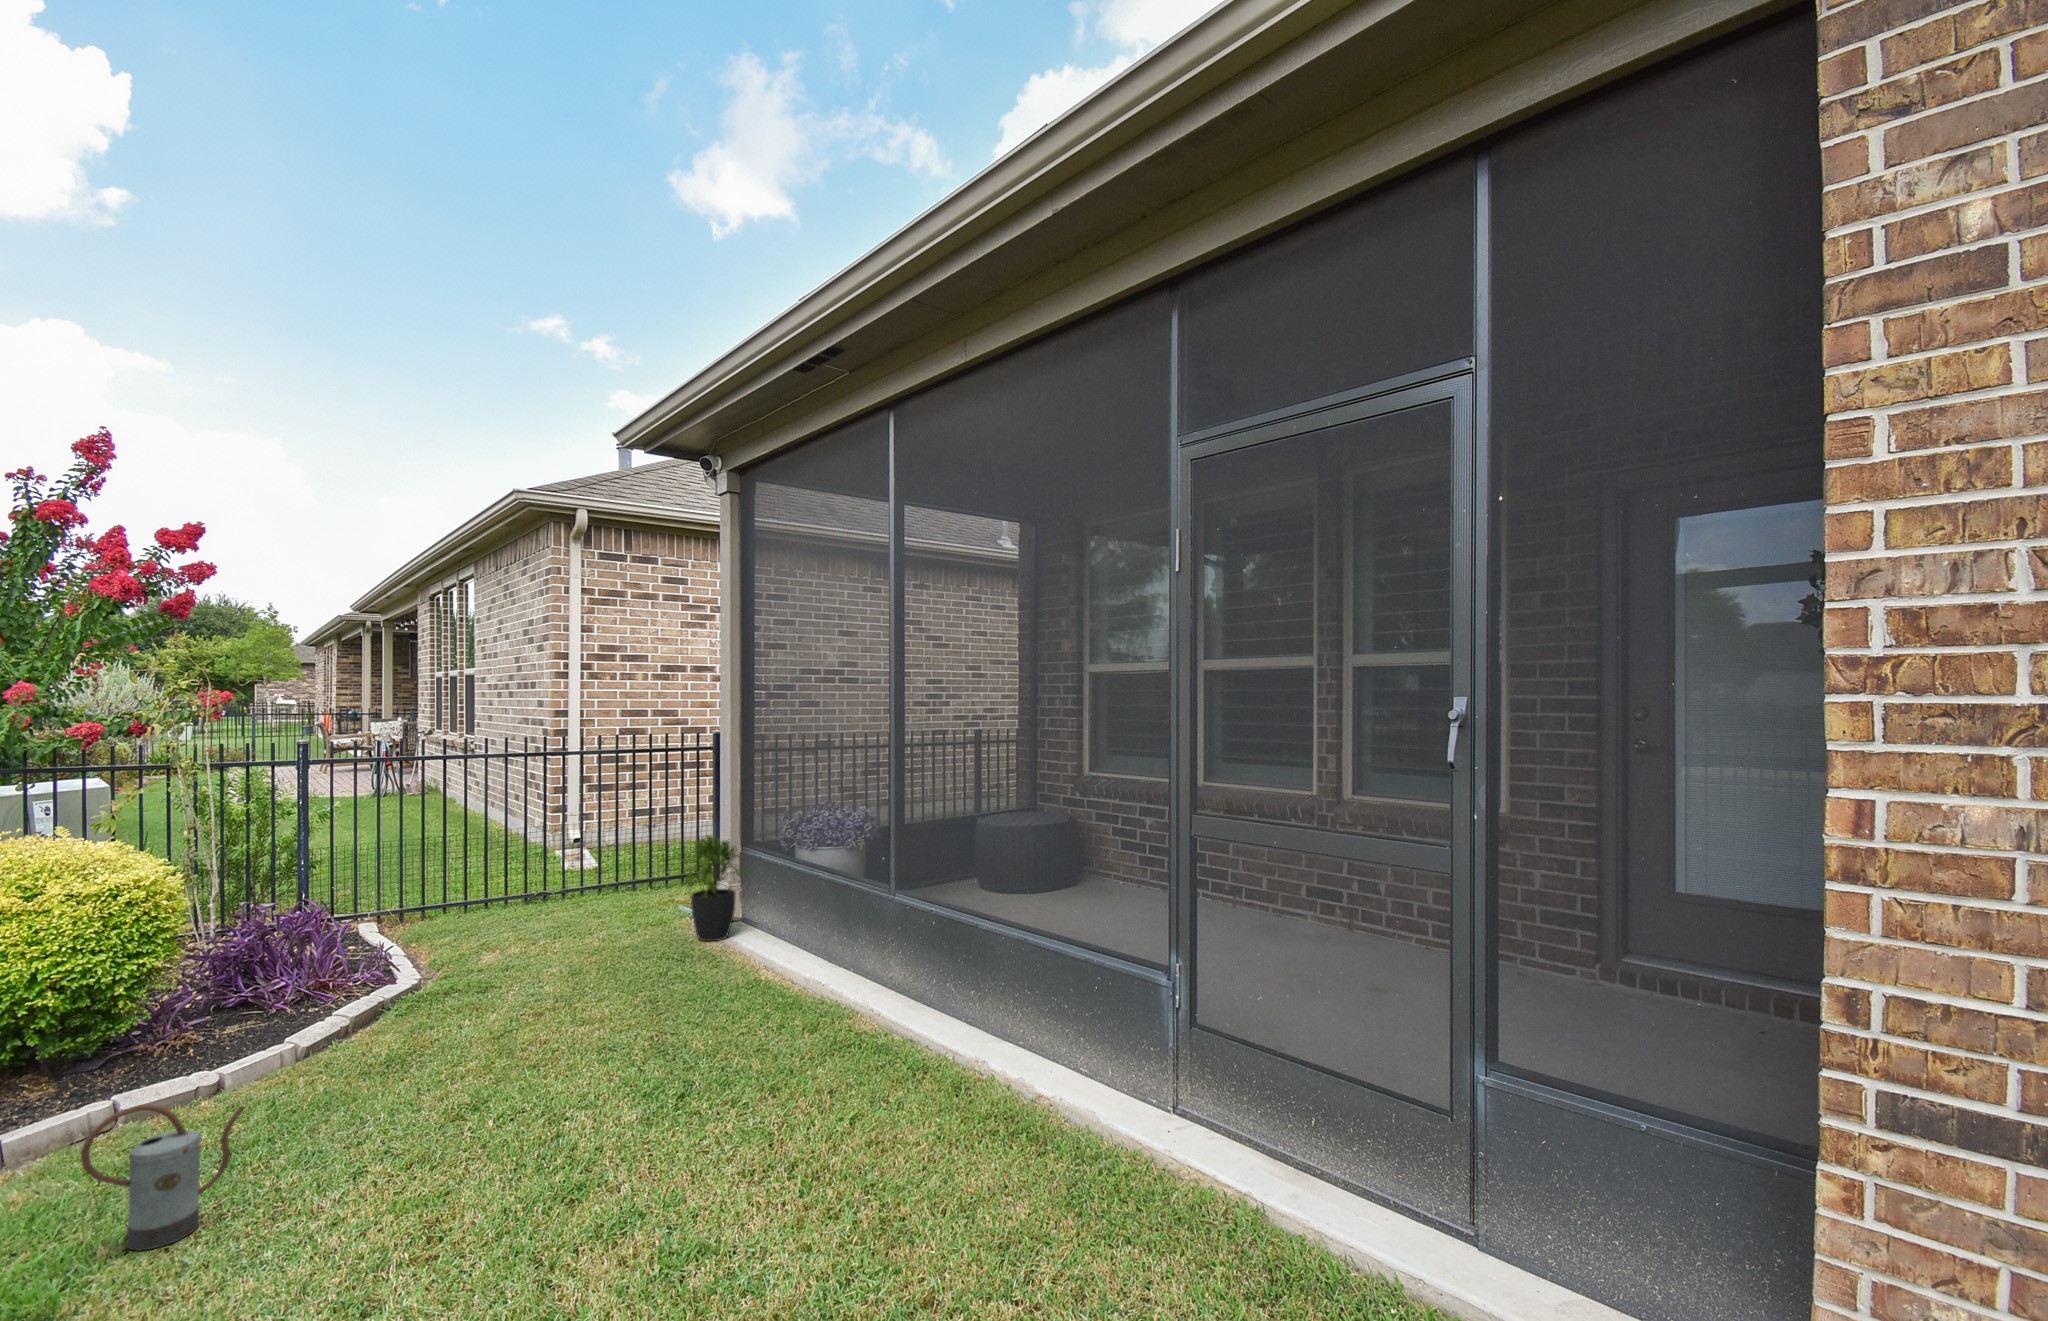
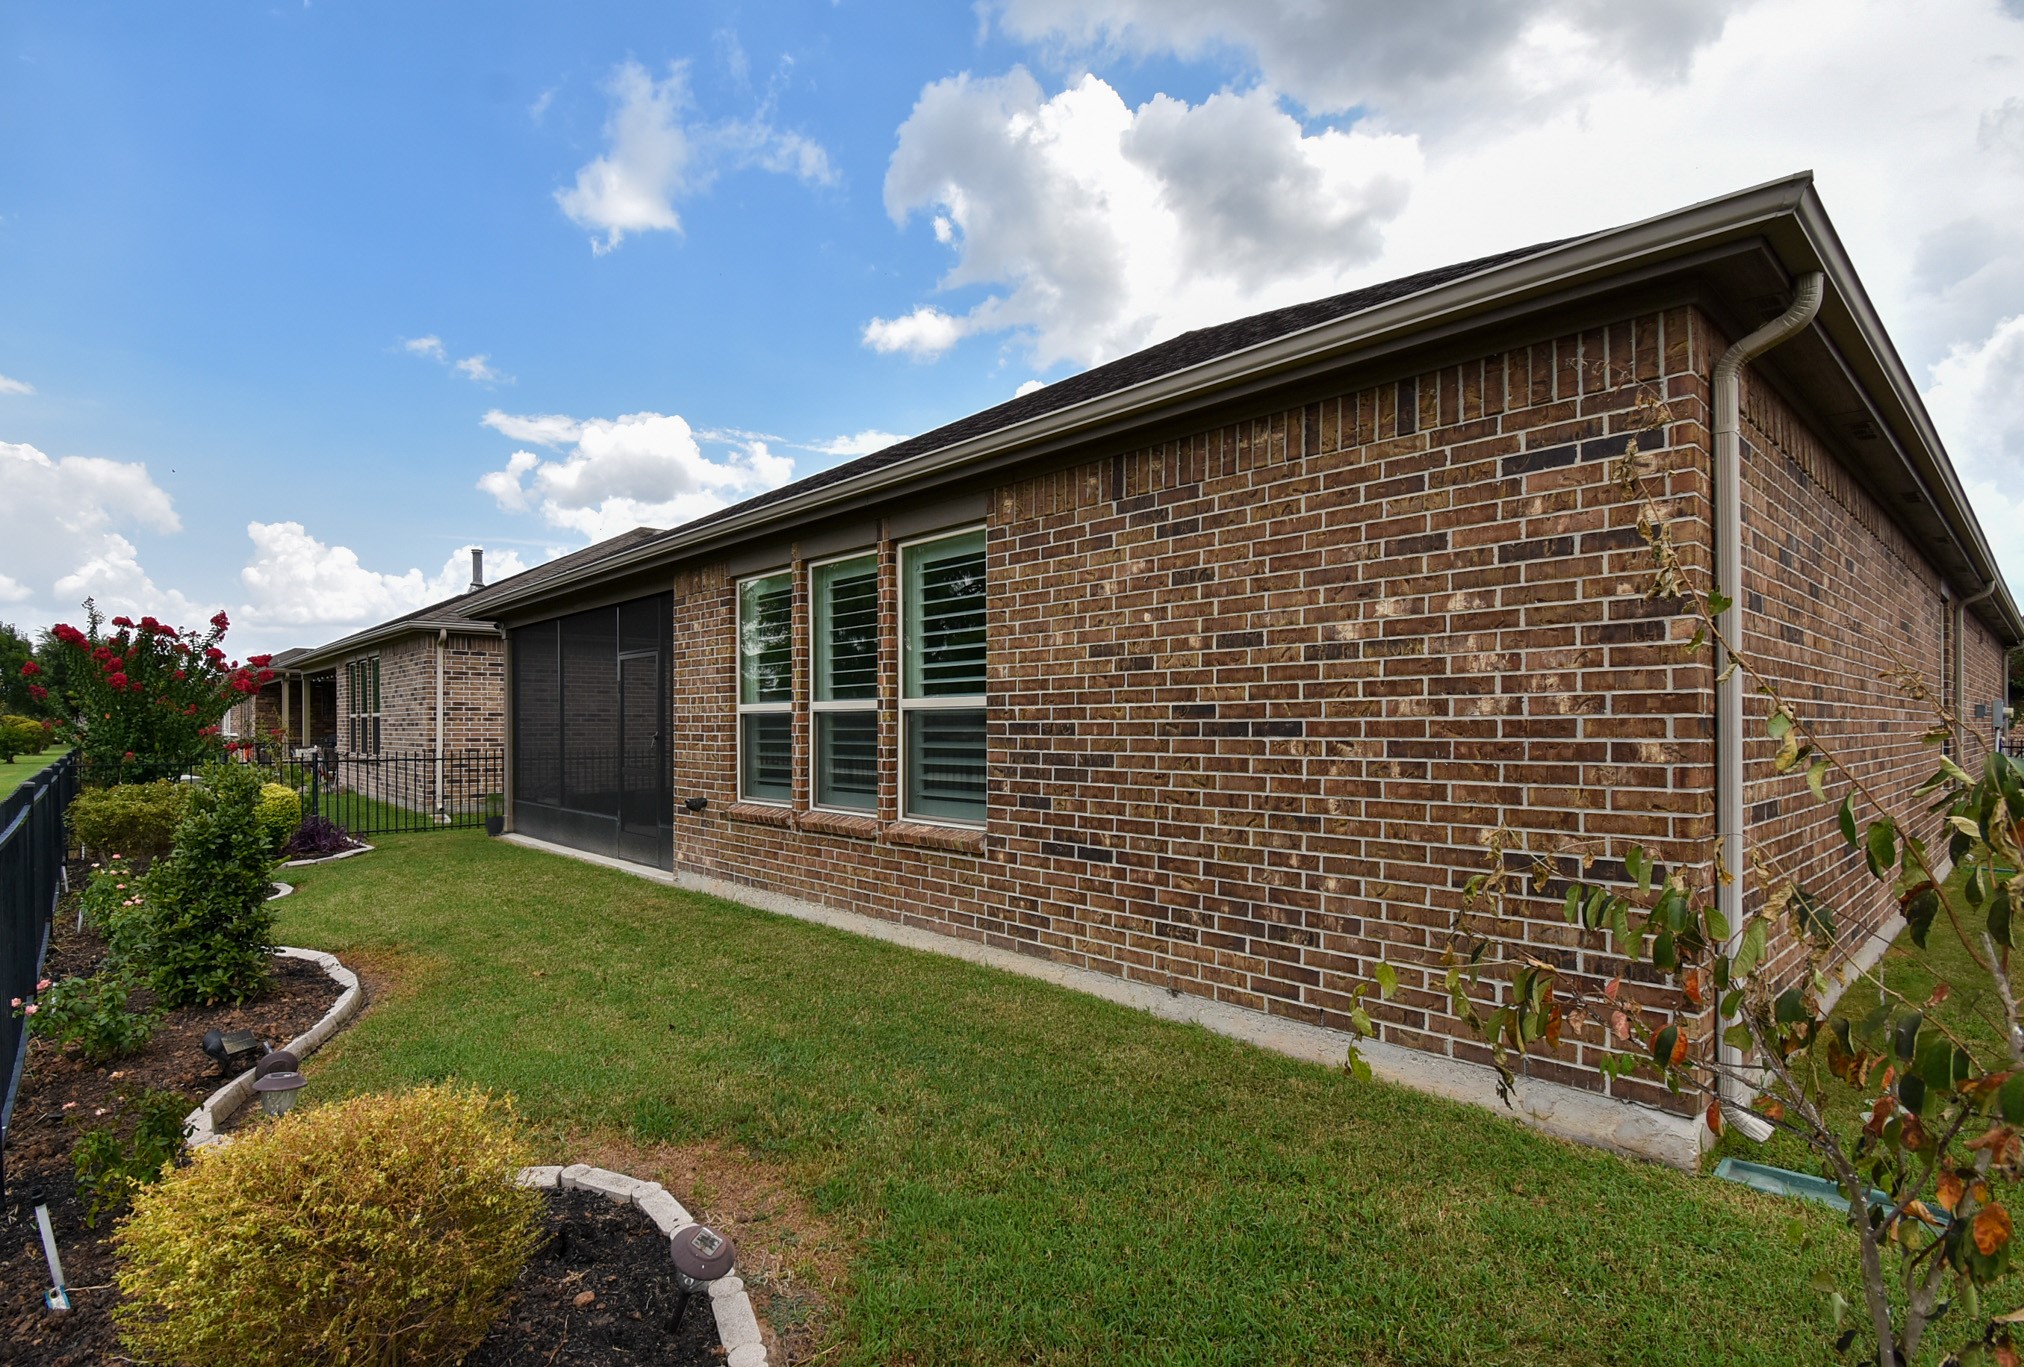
watering can: present [81,1105,245,1251] -> none [303,844,338,878]

